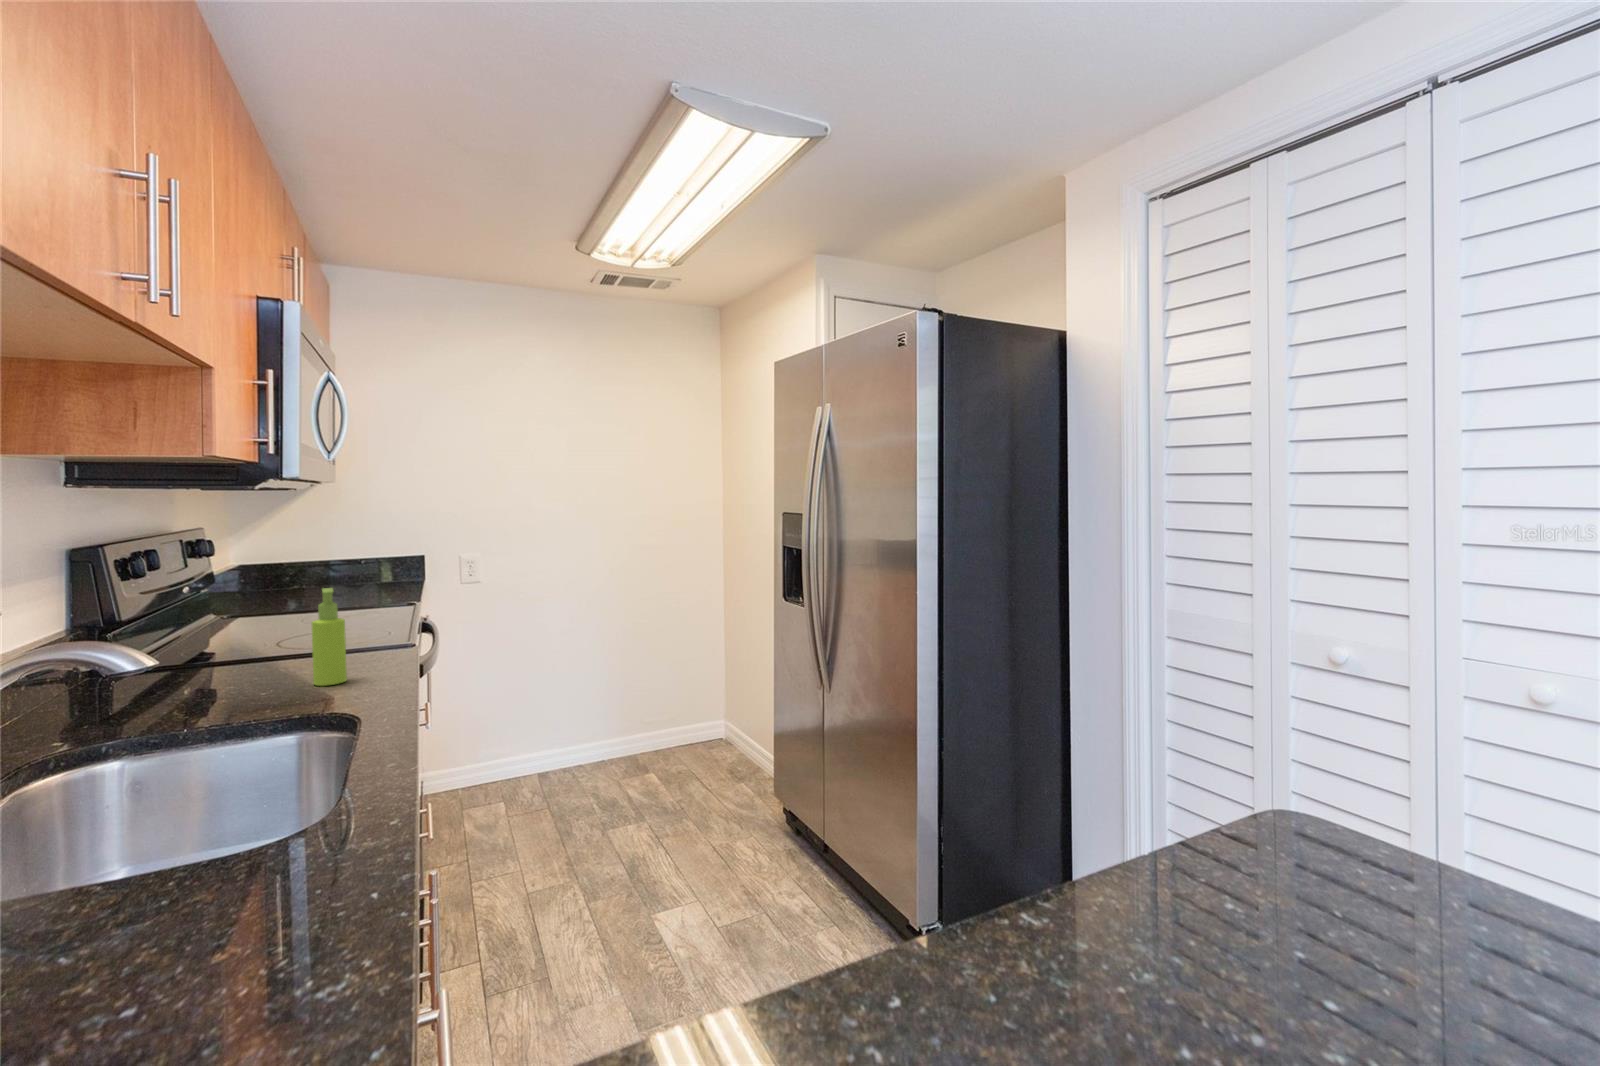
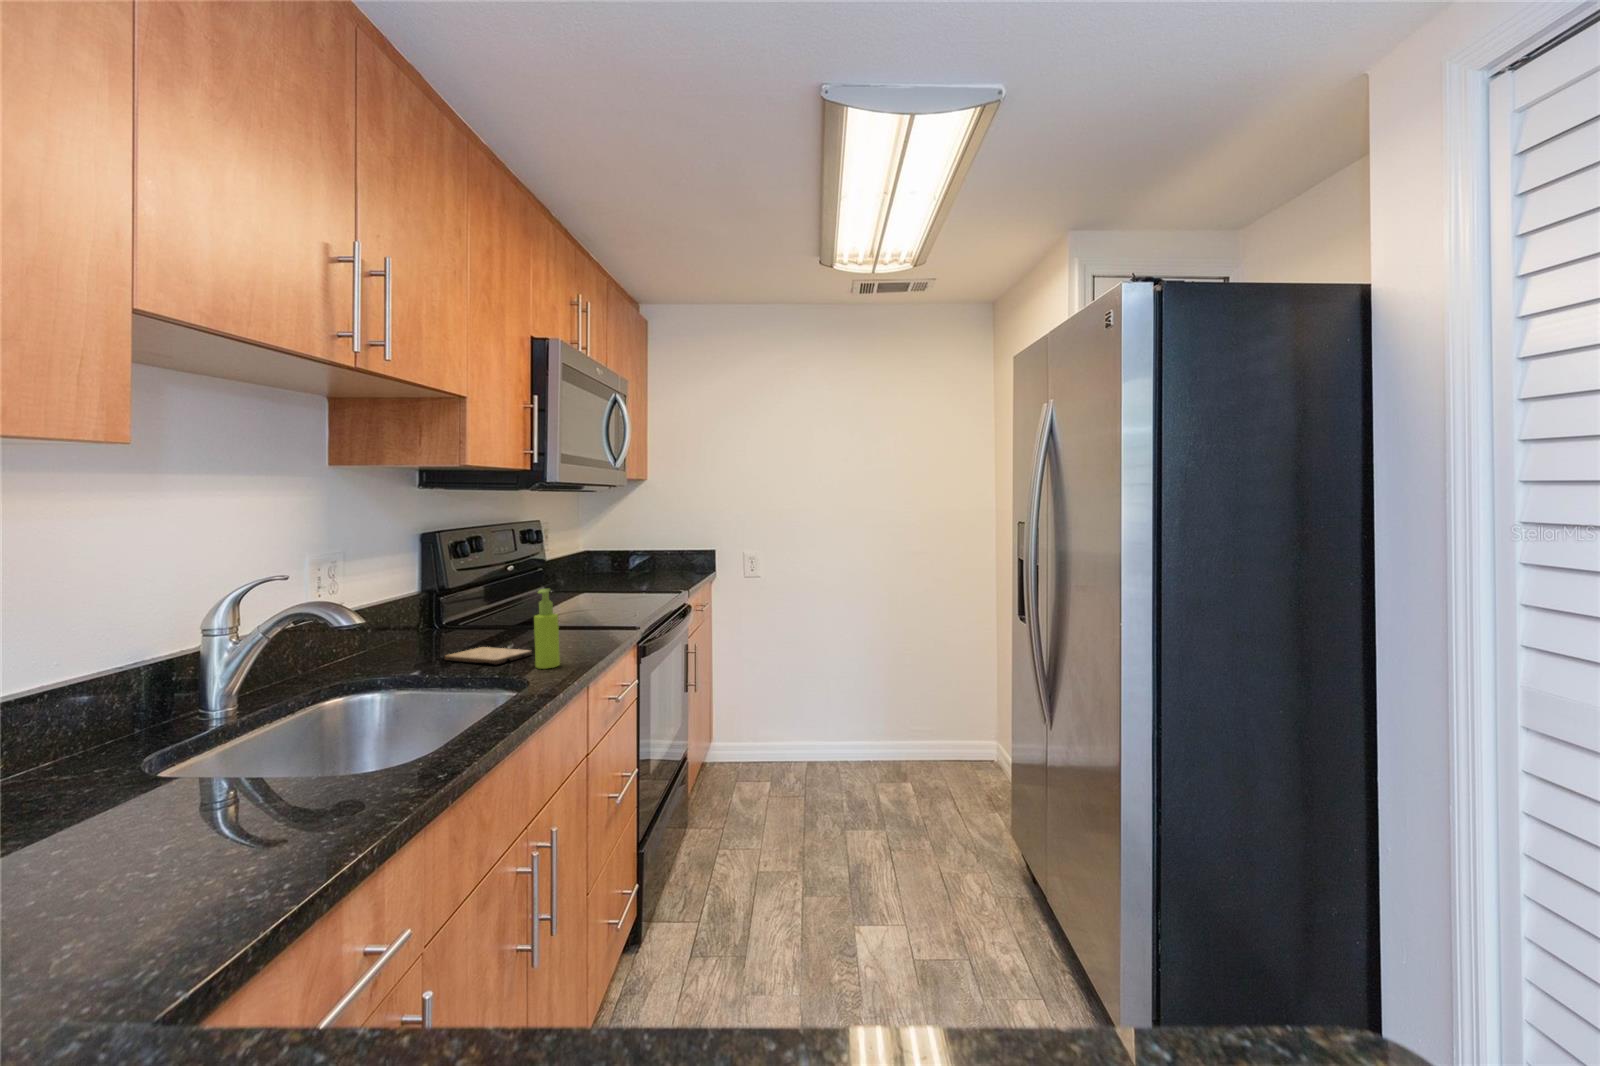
cutting board: none [152,668,286,691] -> present [445,647,532,664]

